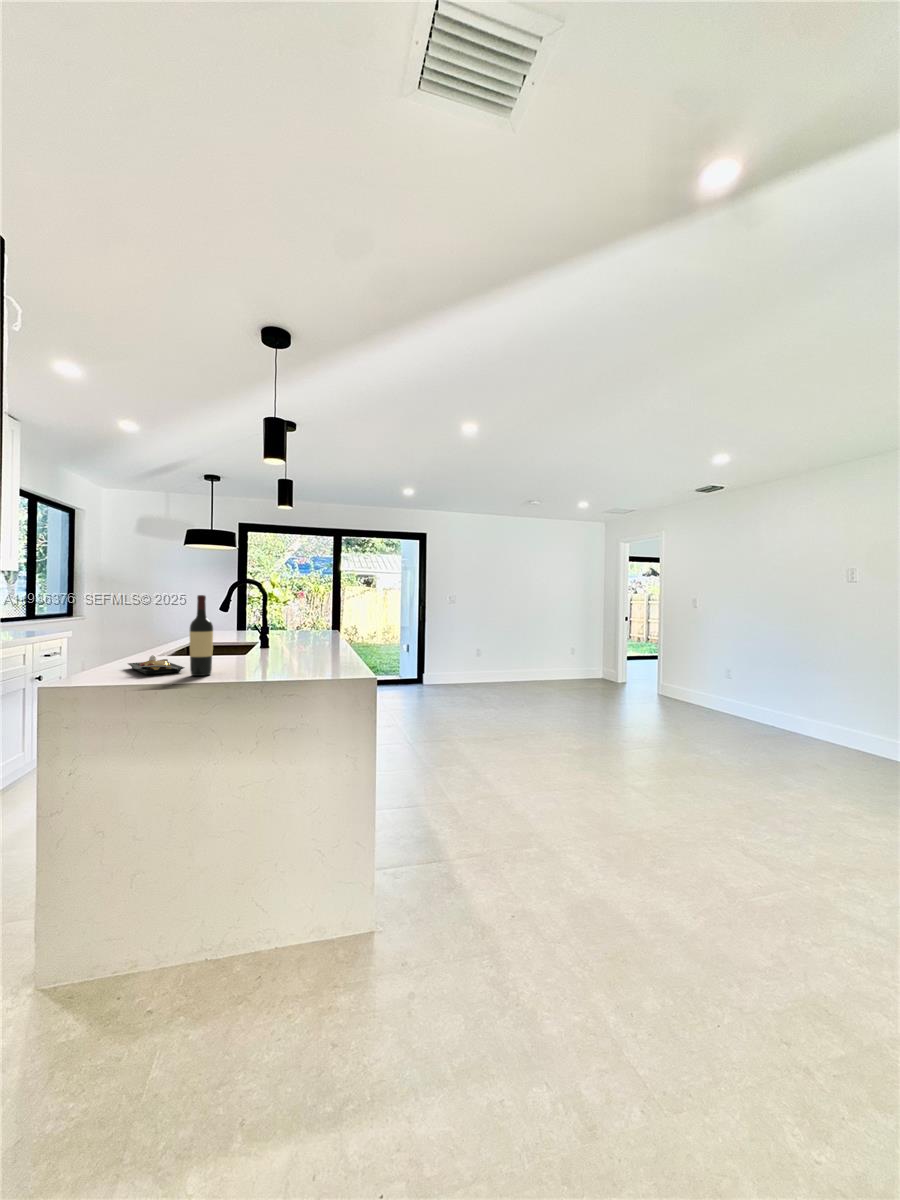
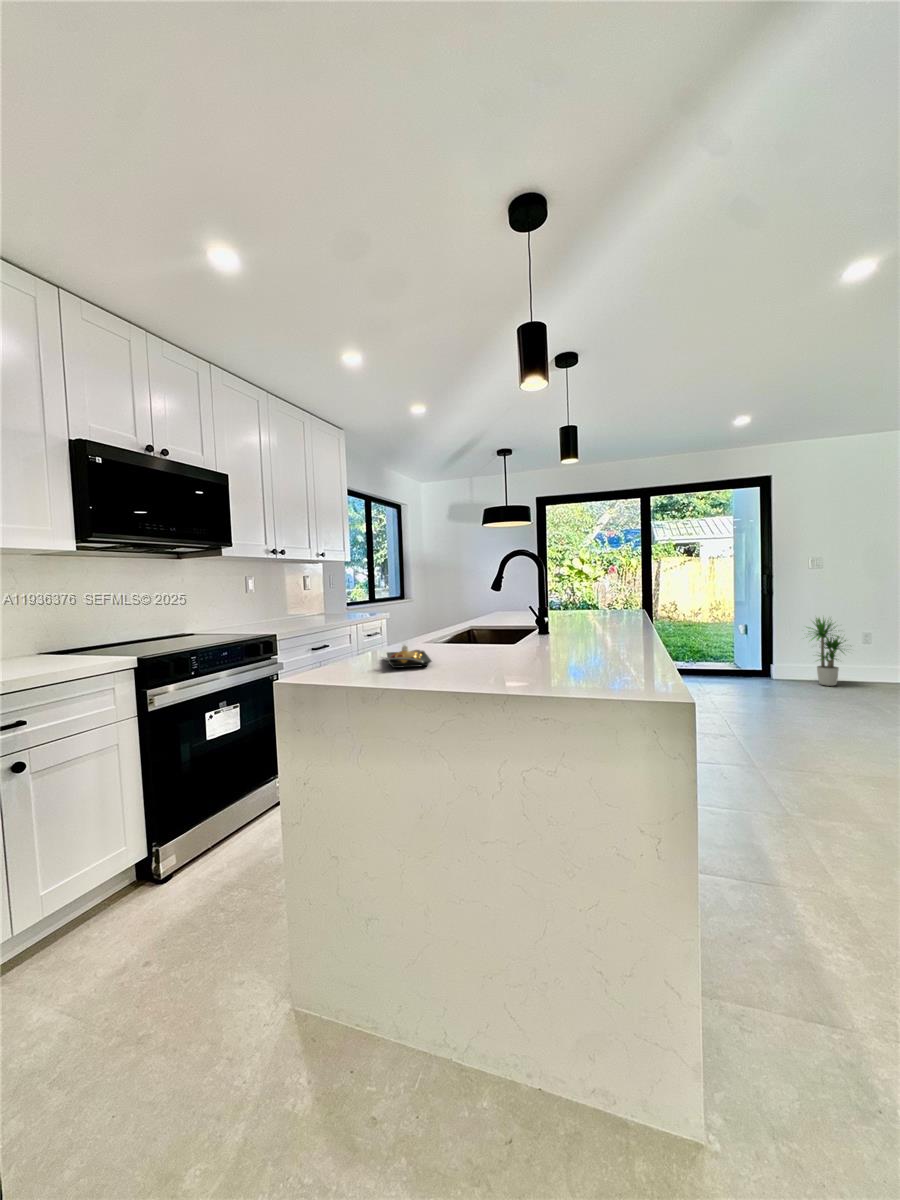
wine bottle: present [190,595,213,676] -> none [429,574,456,674]
potted plant: none [441,635,474,687] -> present [807,618,846,686]

